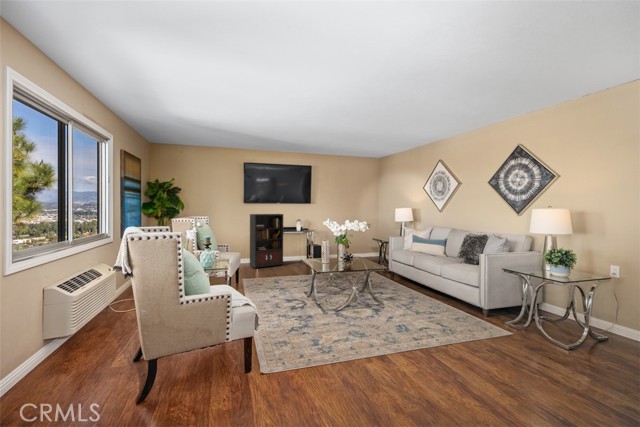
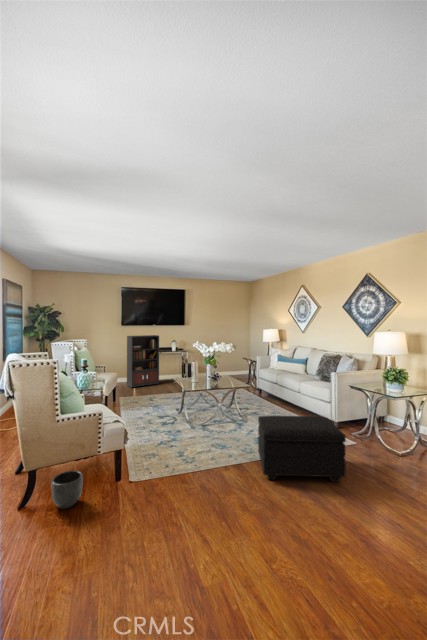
footstool: none [405,301,516,380] -> present [258,416,346,482]
planter: none [175,360,210,405] -> present [51,471,83,509]

